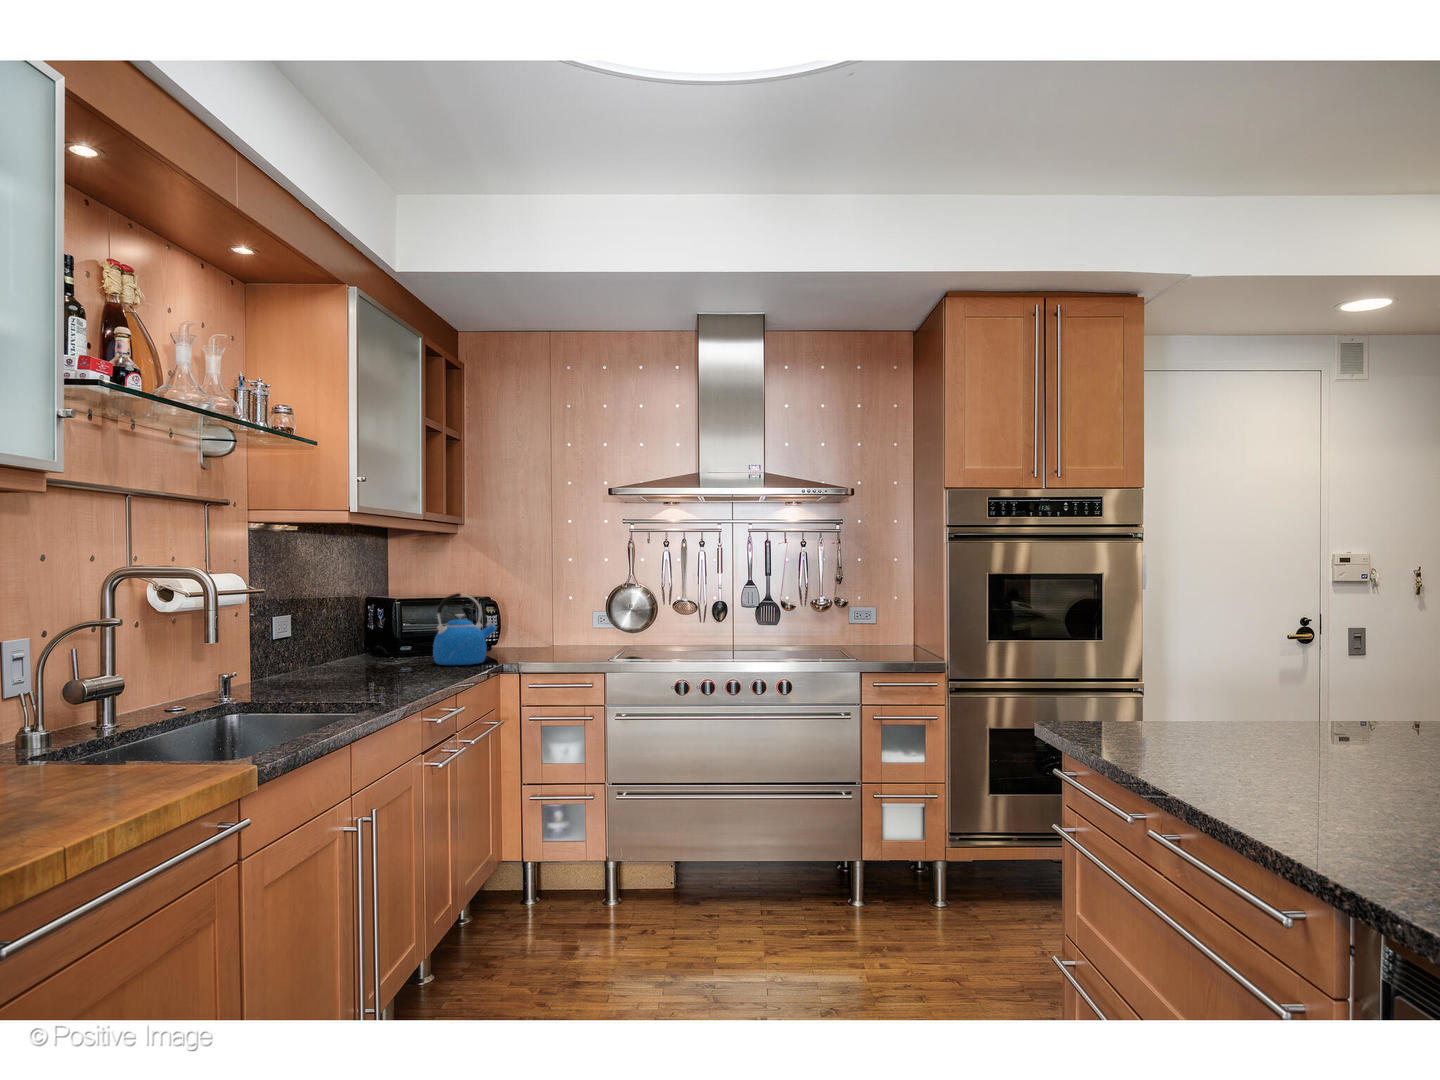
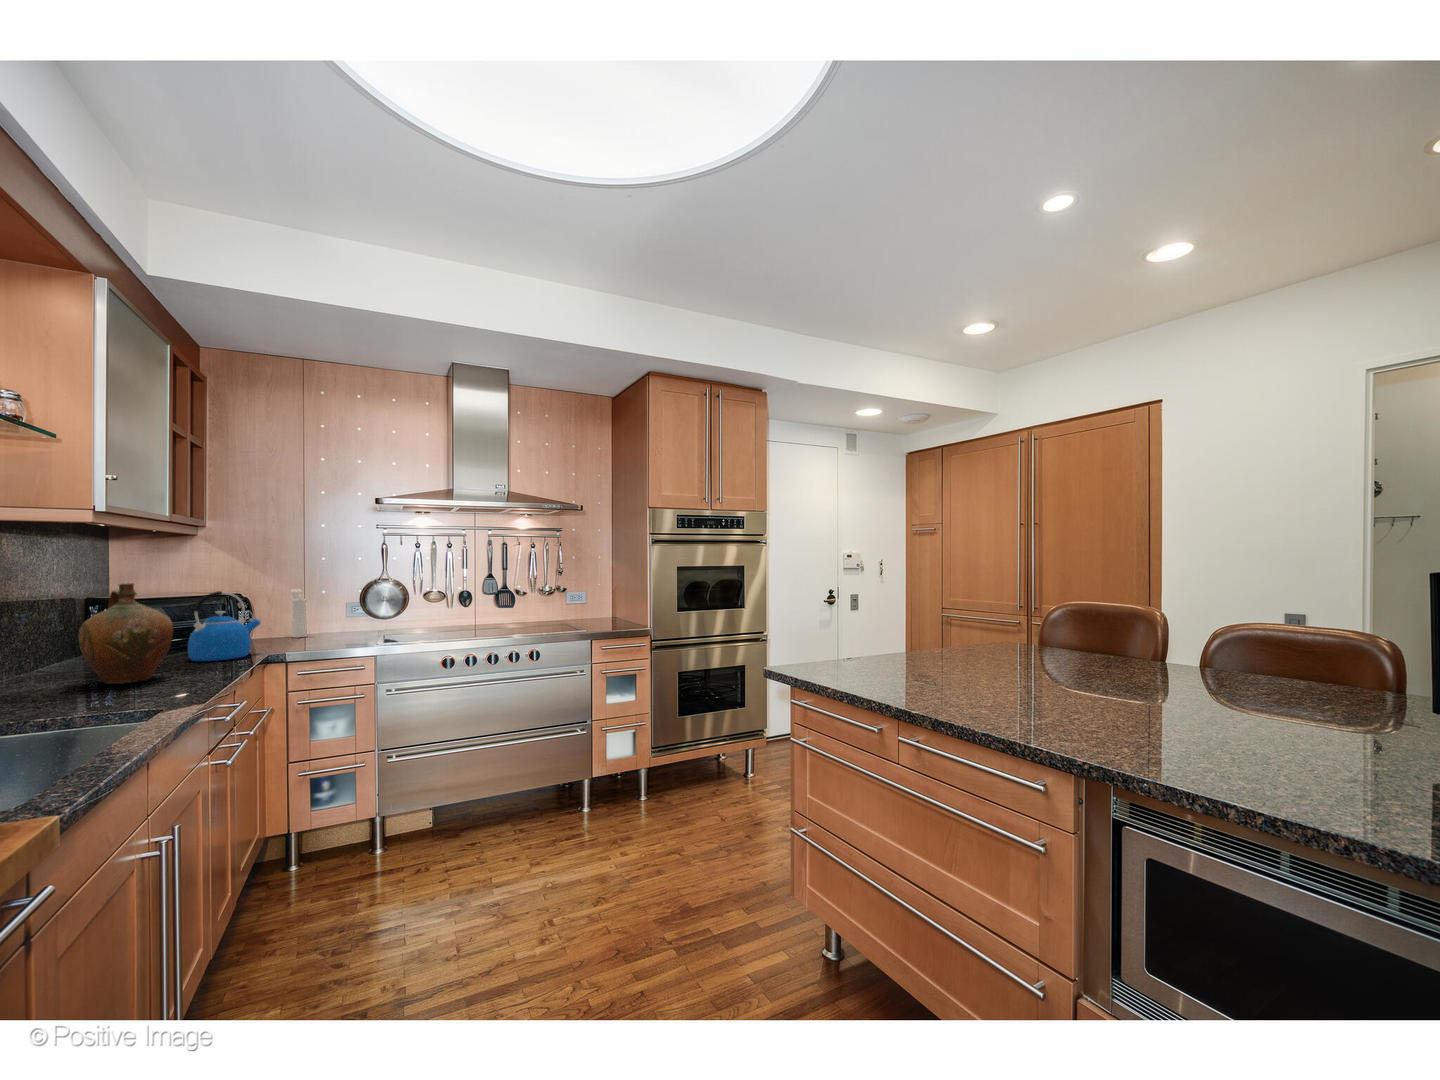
ceramic jug: none [341,582,410,679] -> present [78,583,173,684]
pepper mill: none [536,594,550,648] -> present [291,589,307,637]

